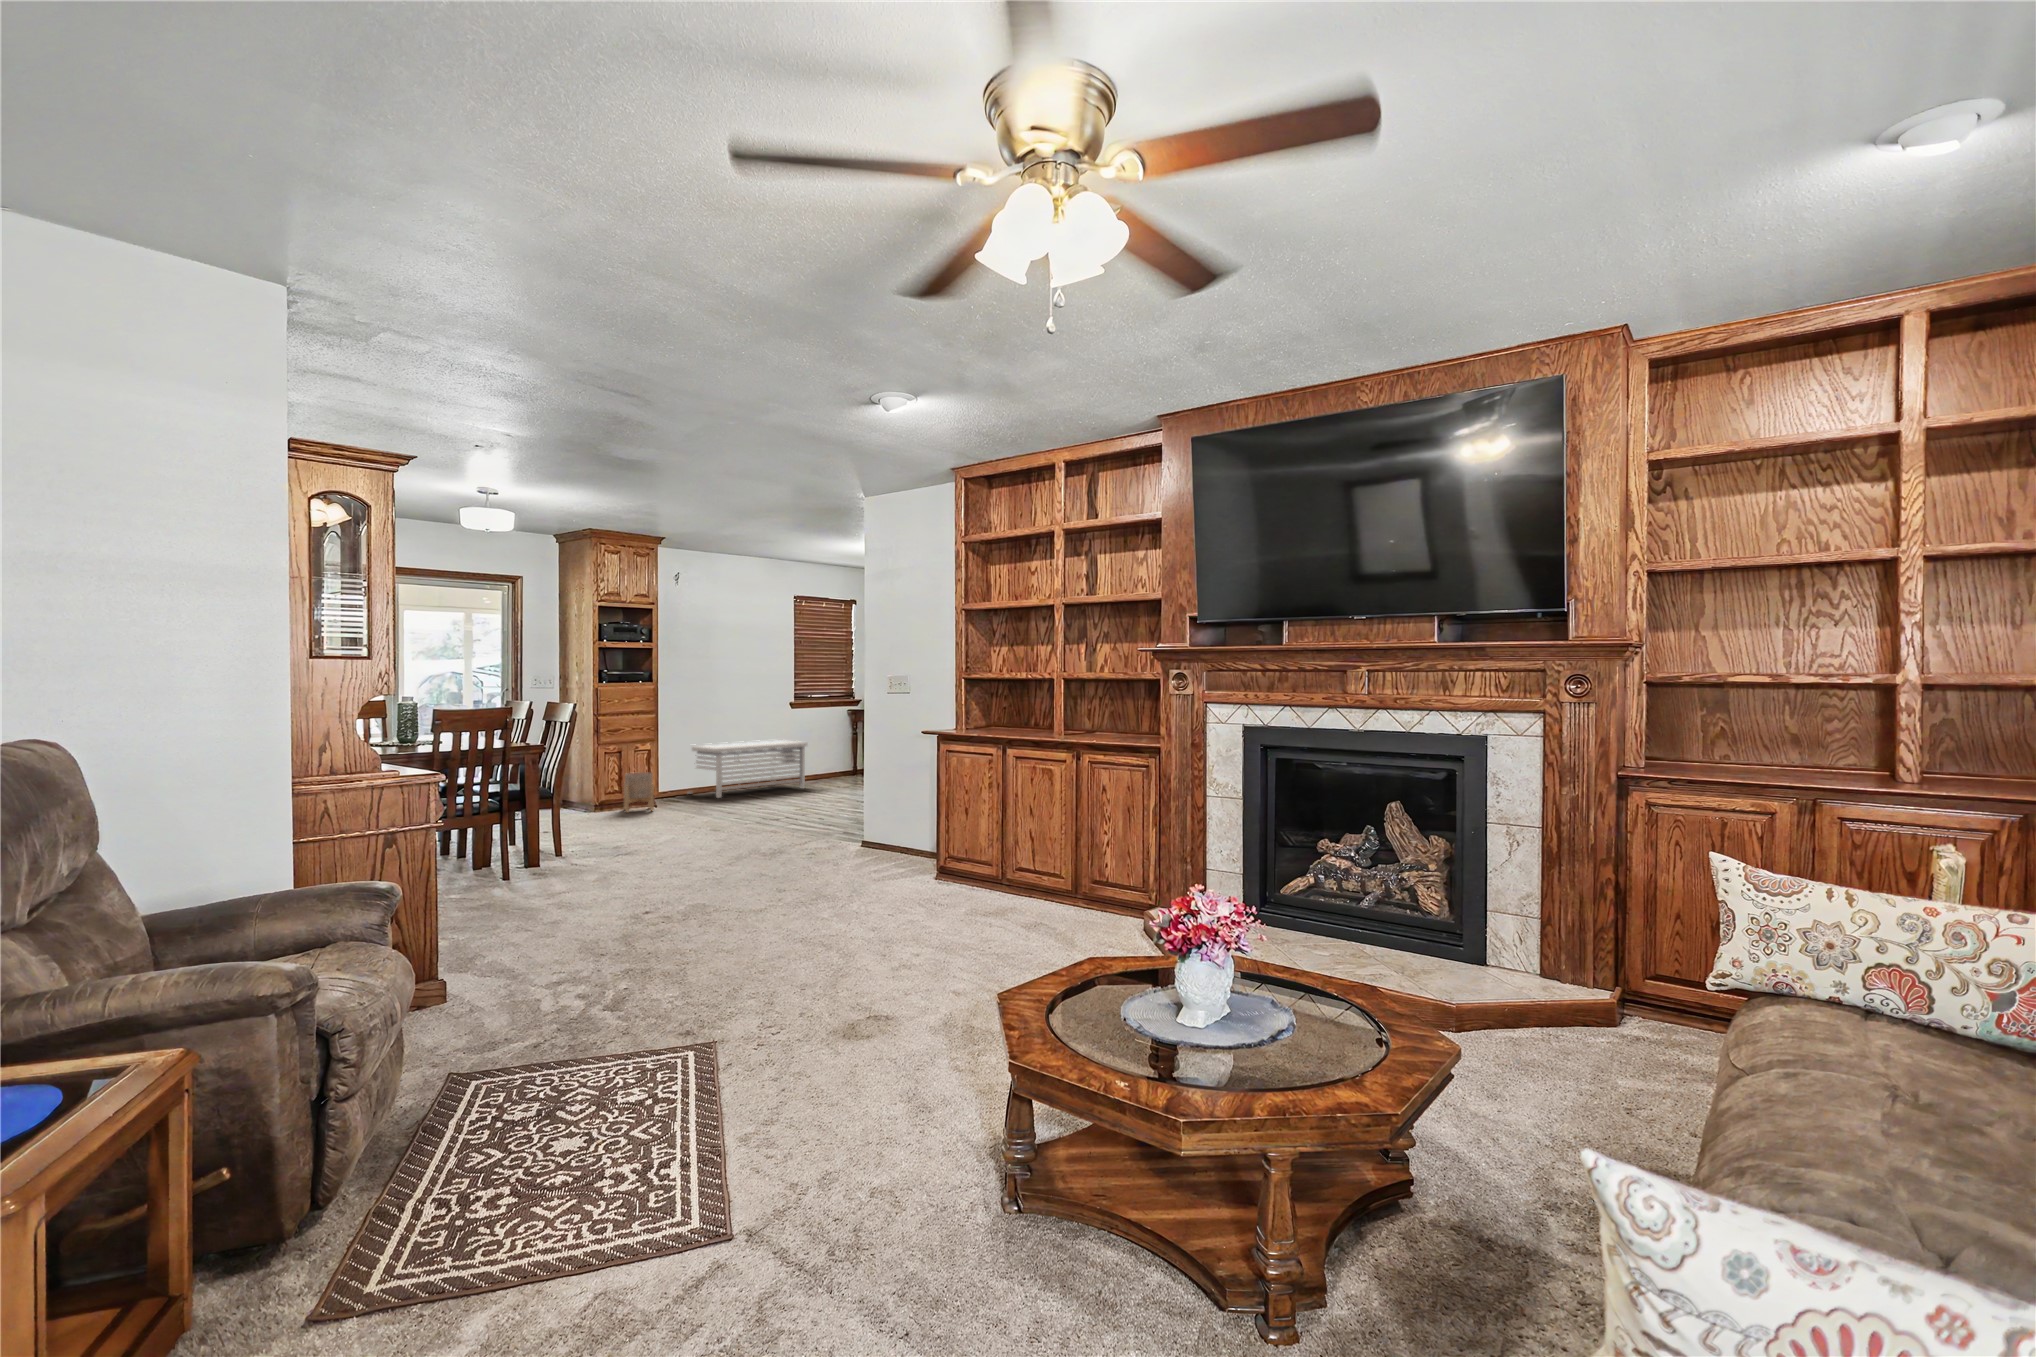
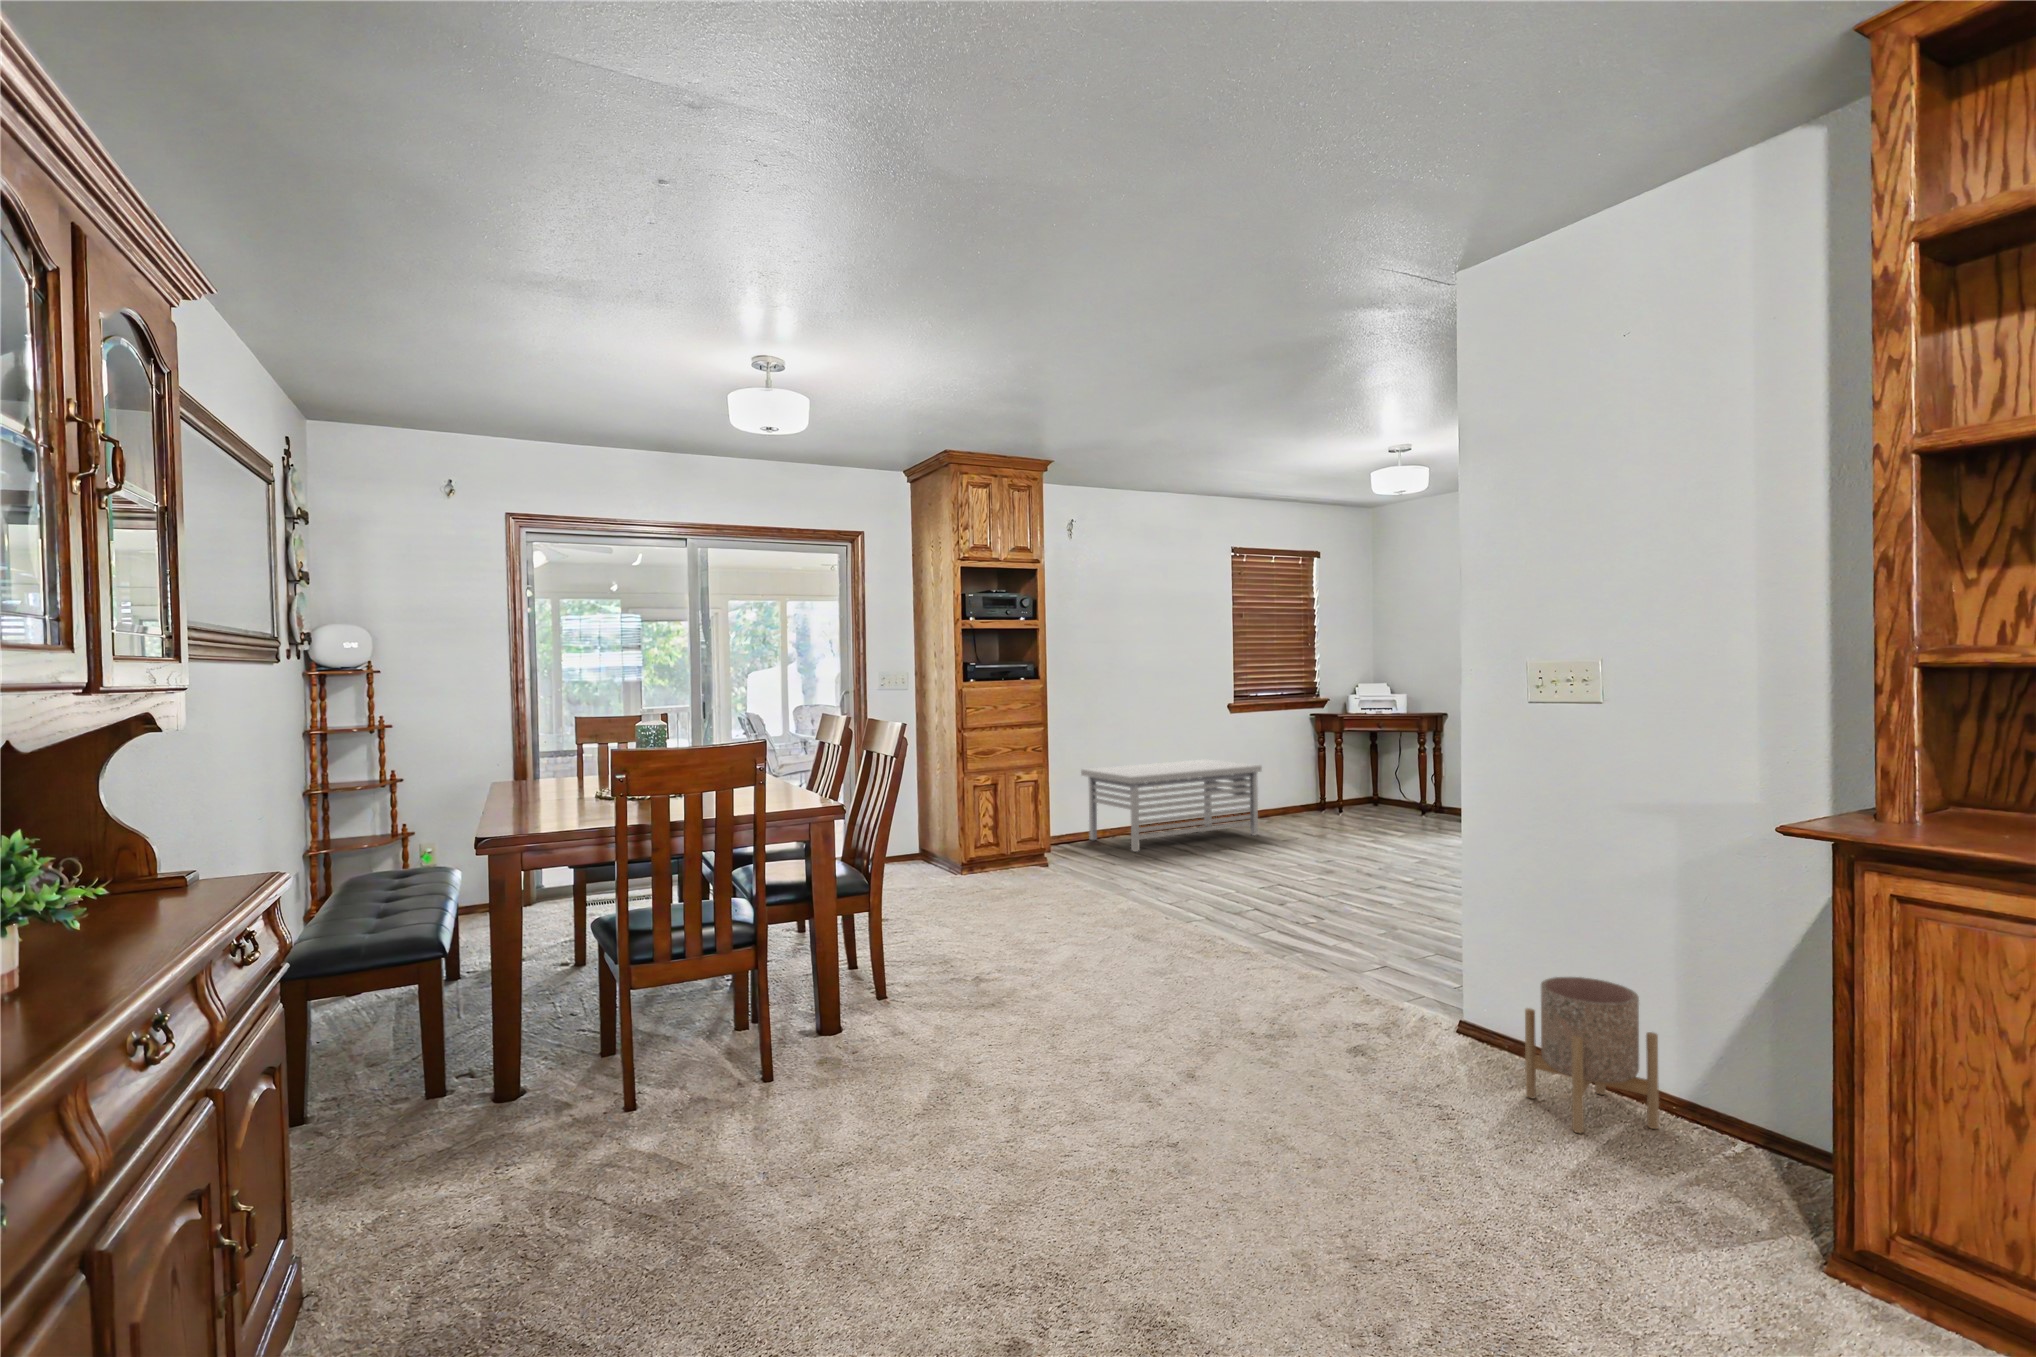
planter: present [624,772,654,813] -> present [1525,977,1659,1133]

